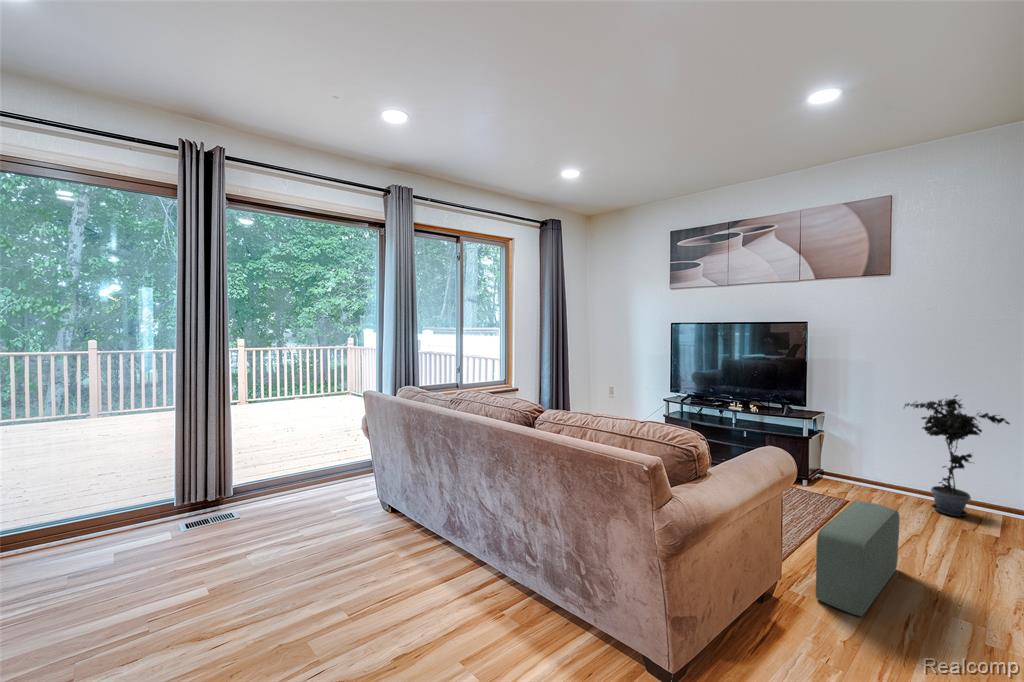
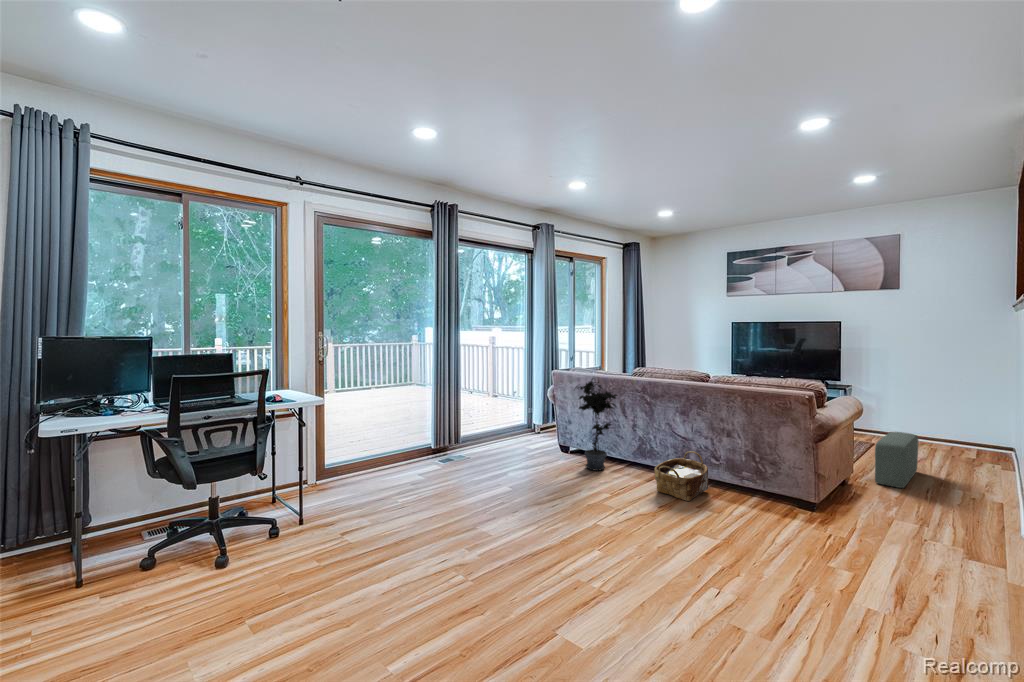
potted plant: present [905,395,1010,516] -> present [575,381,617,471]
woven basket: none [420,538,515,640] -> present [654,451,708,501]

